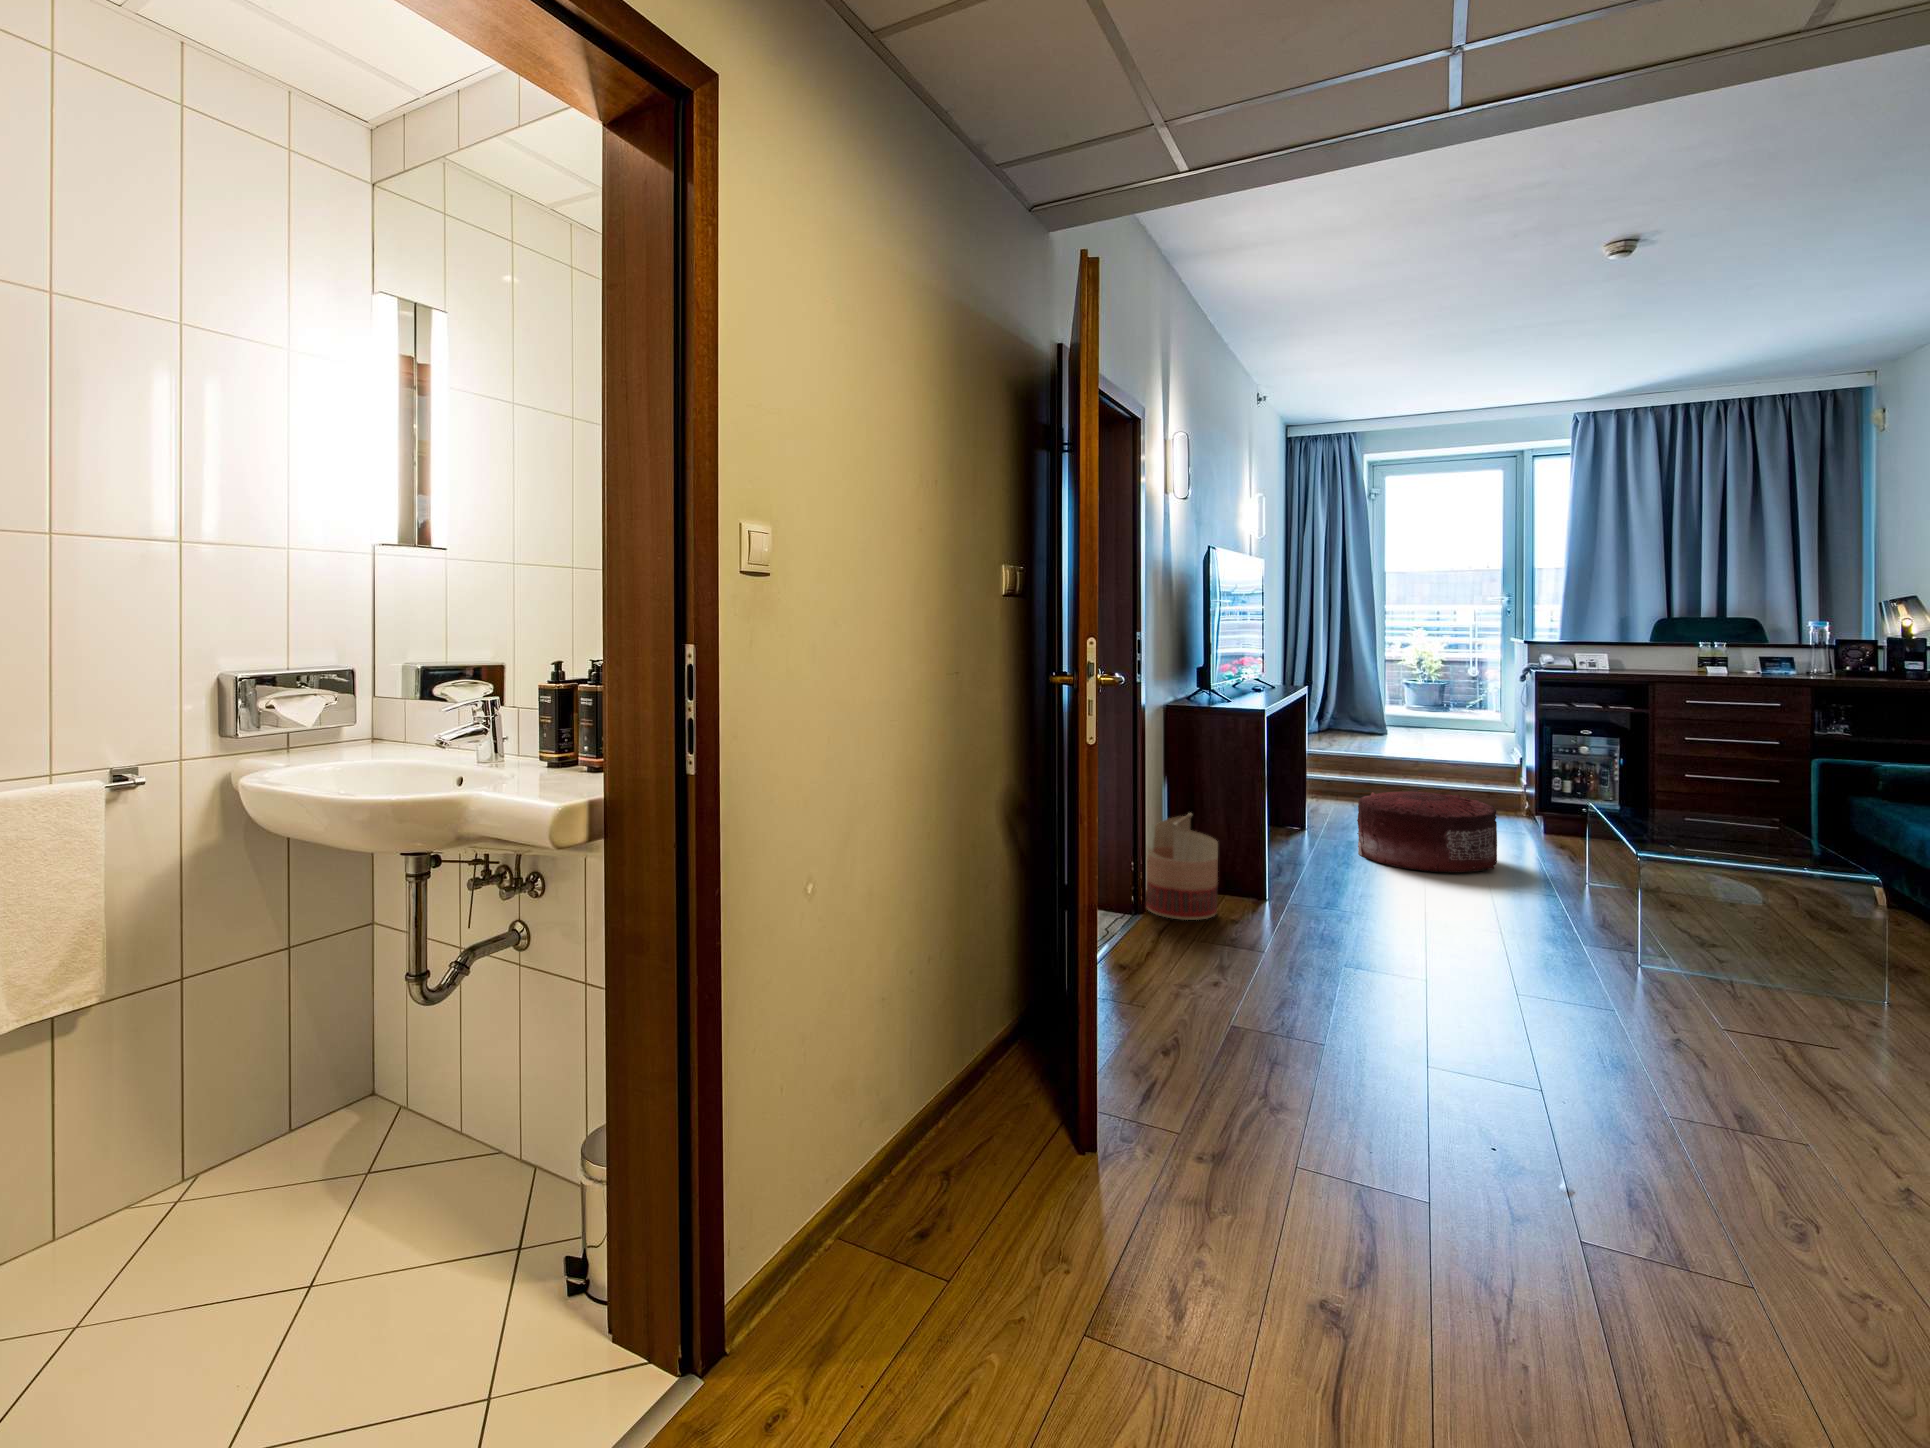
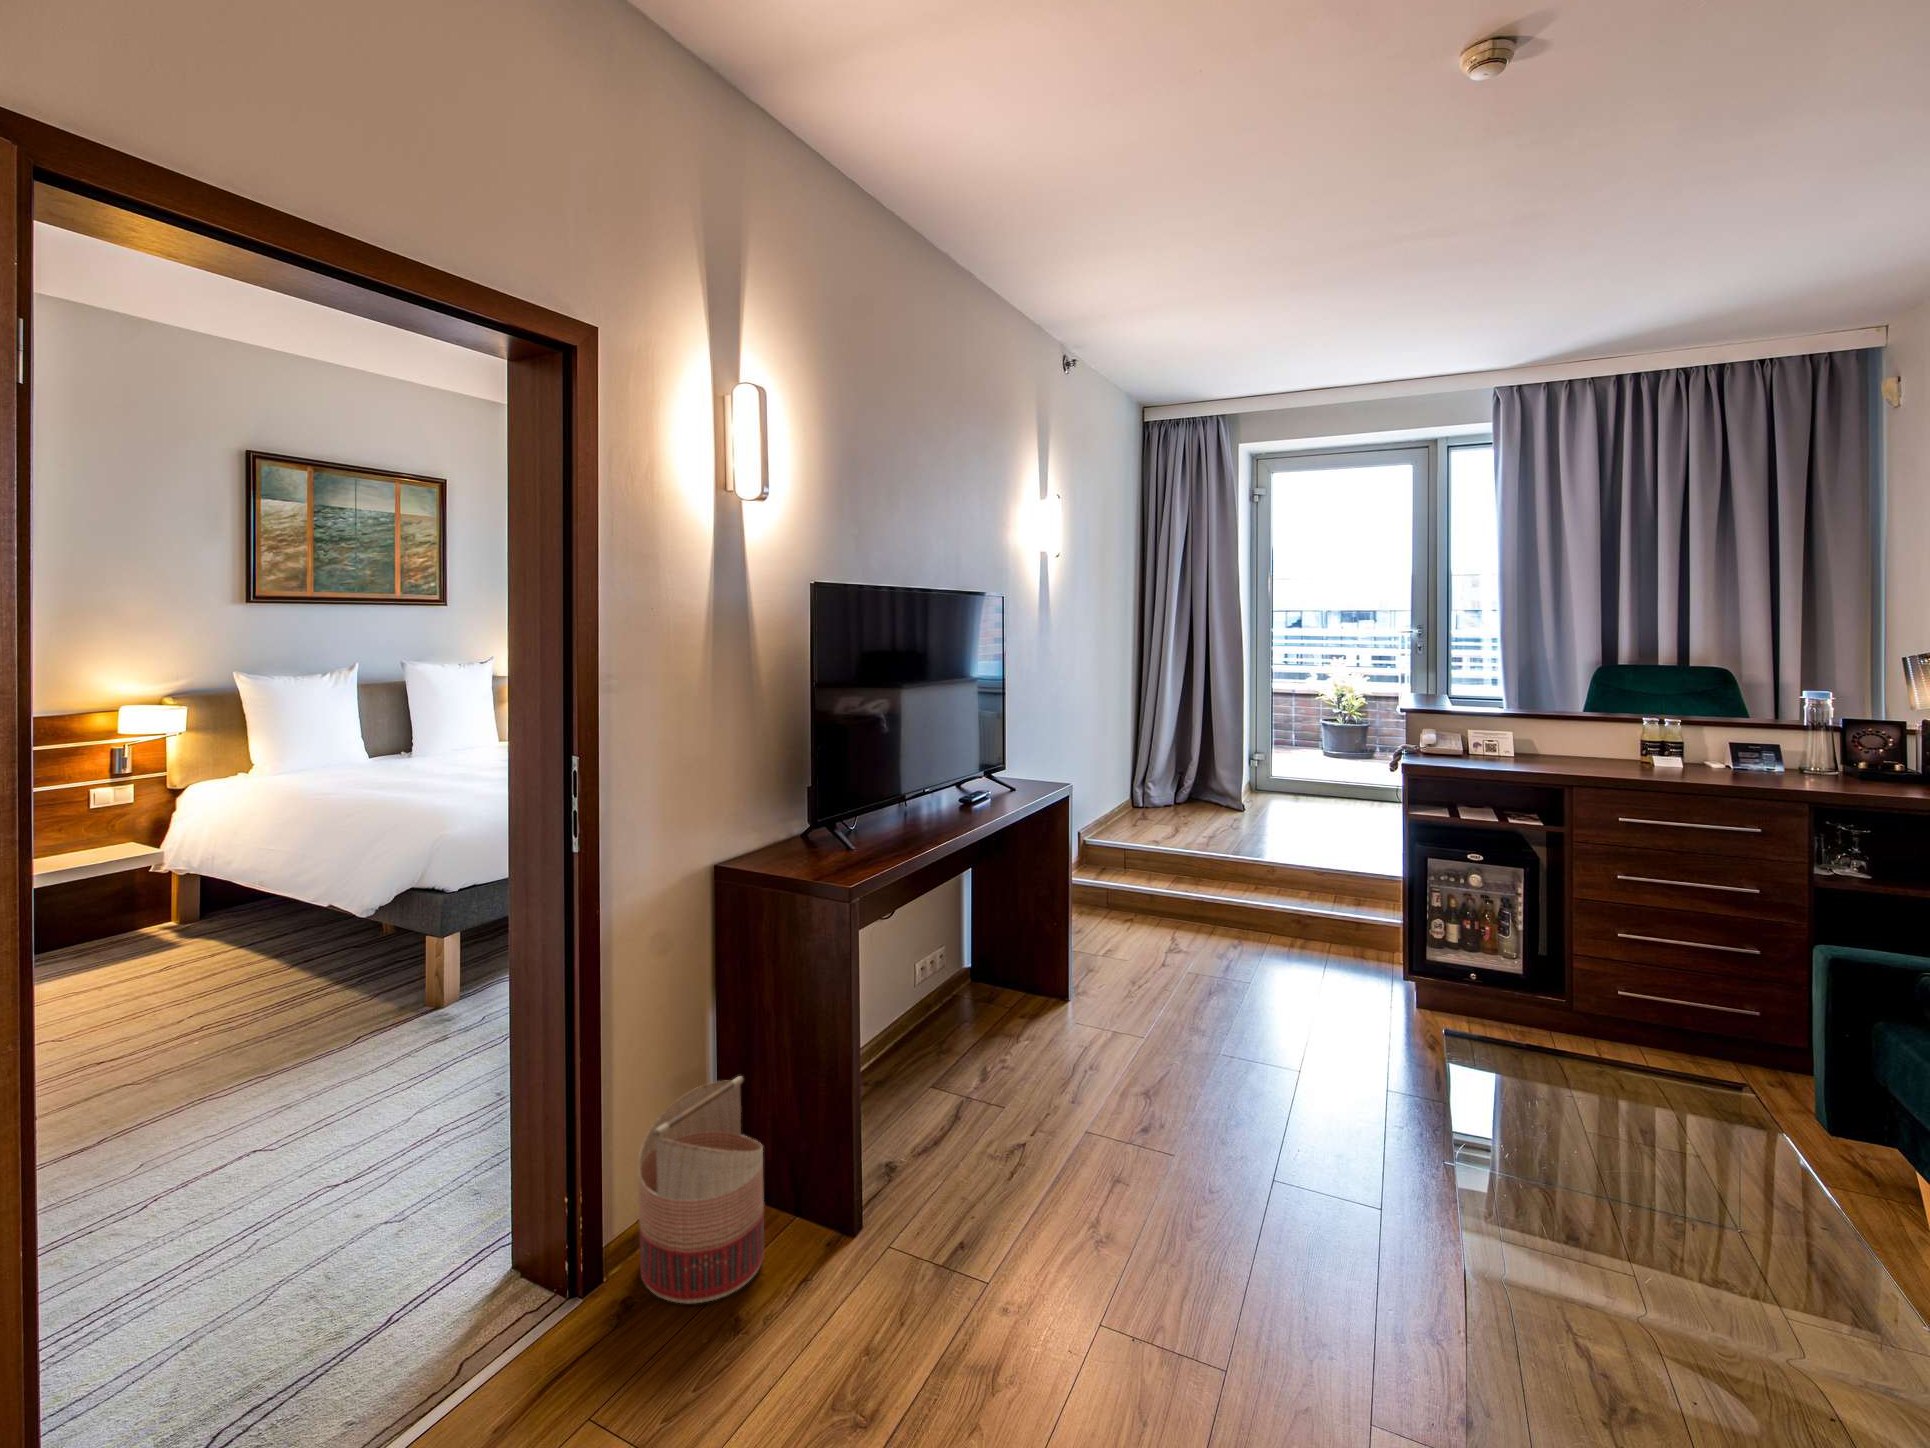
pouf: present [1357,791,1497,872] -> none [1121,949,1322,1113]

